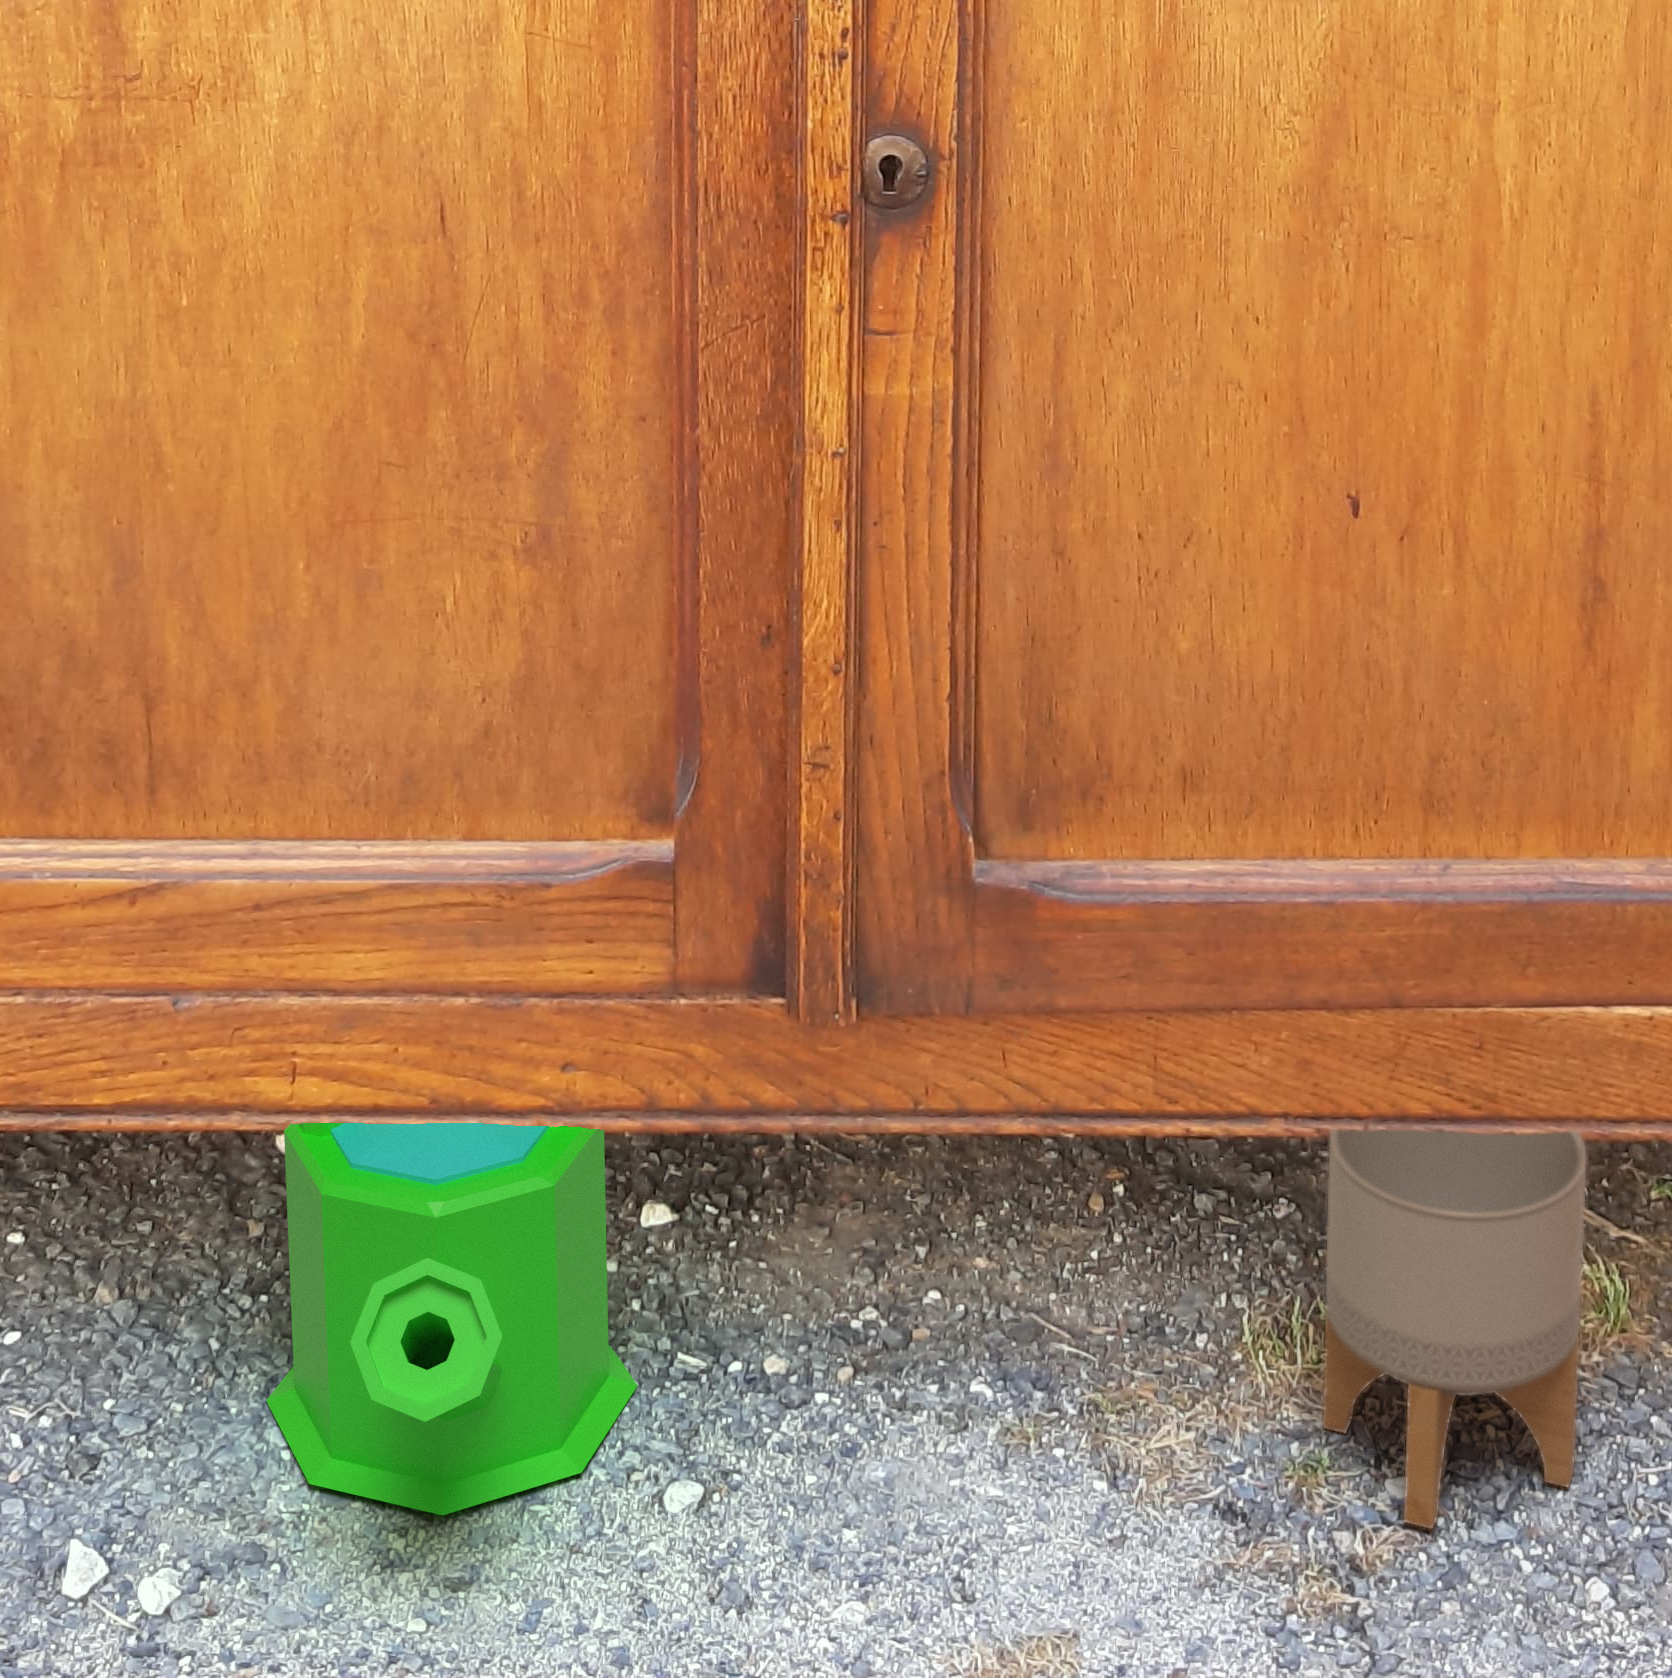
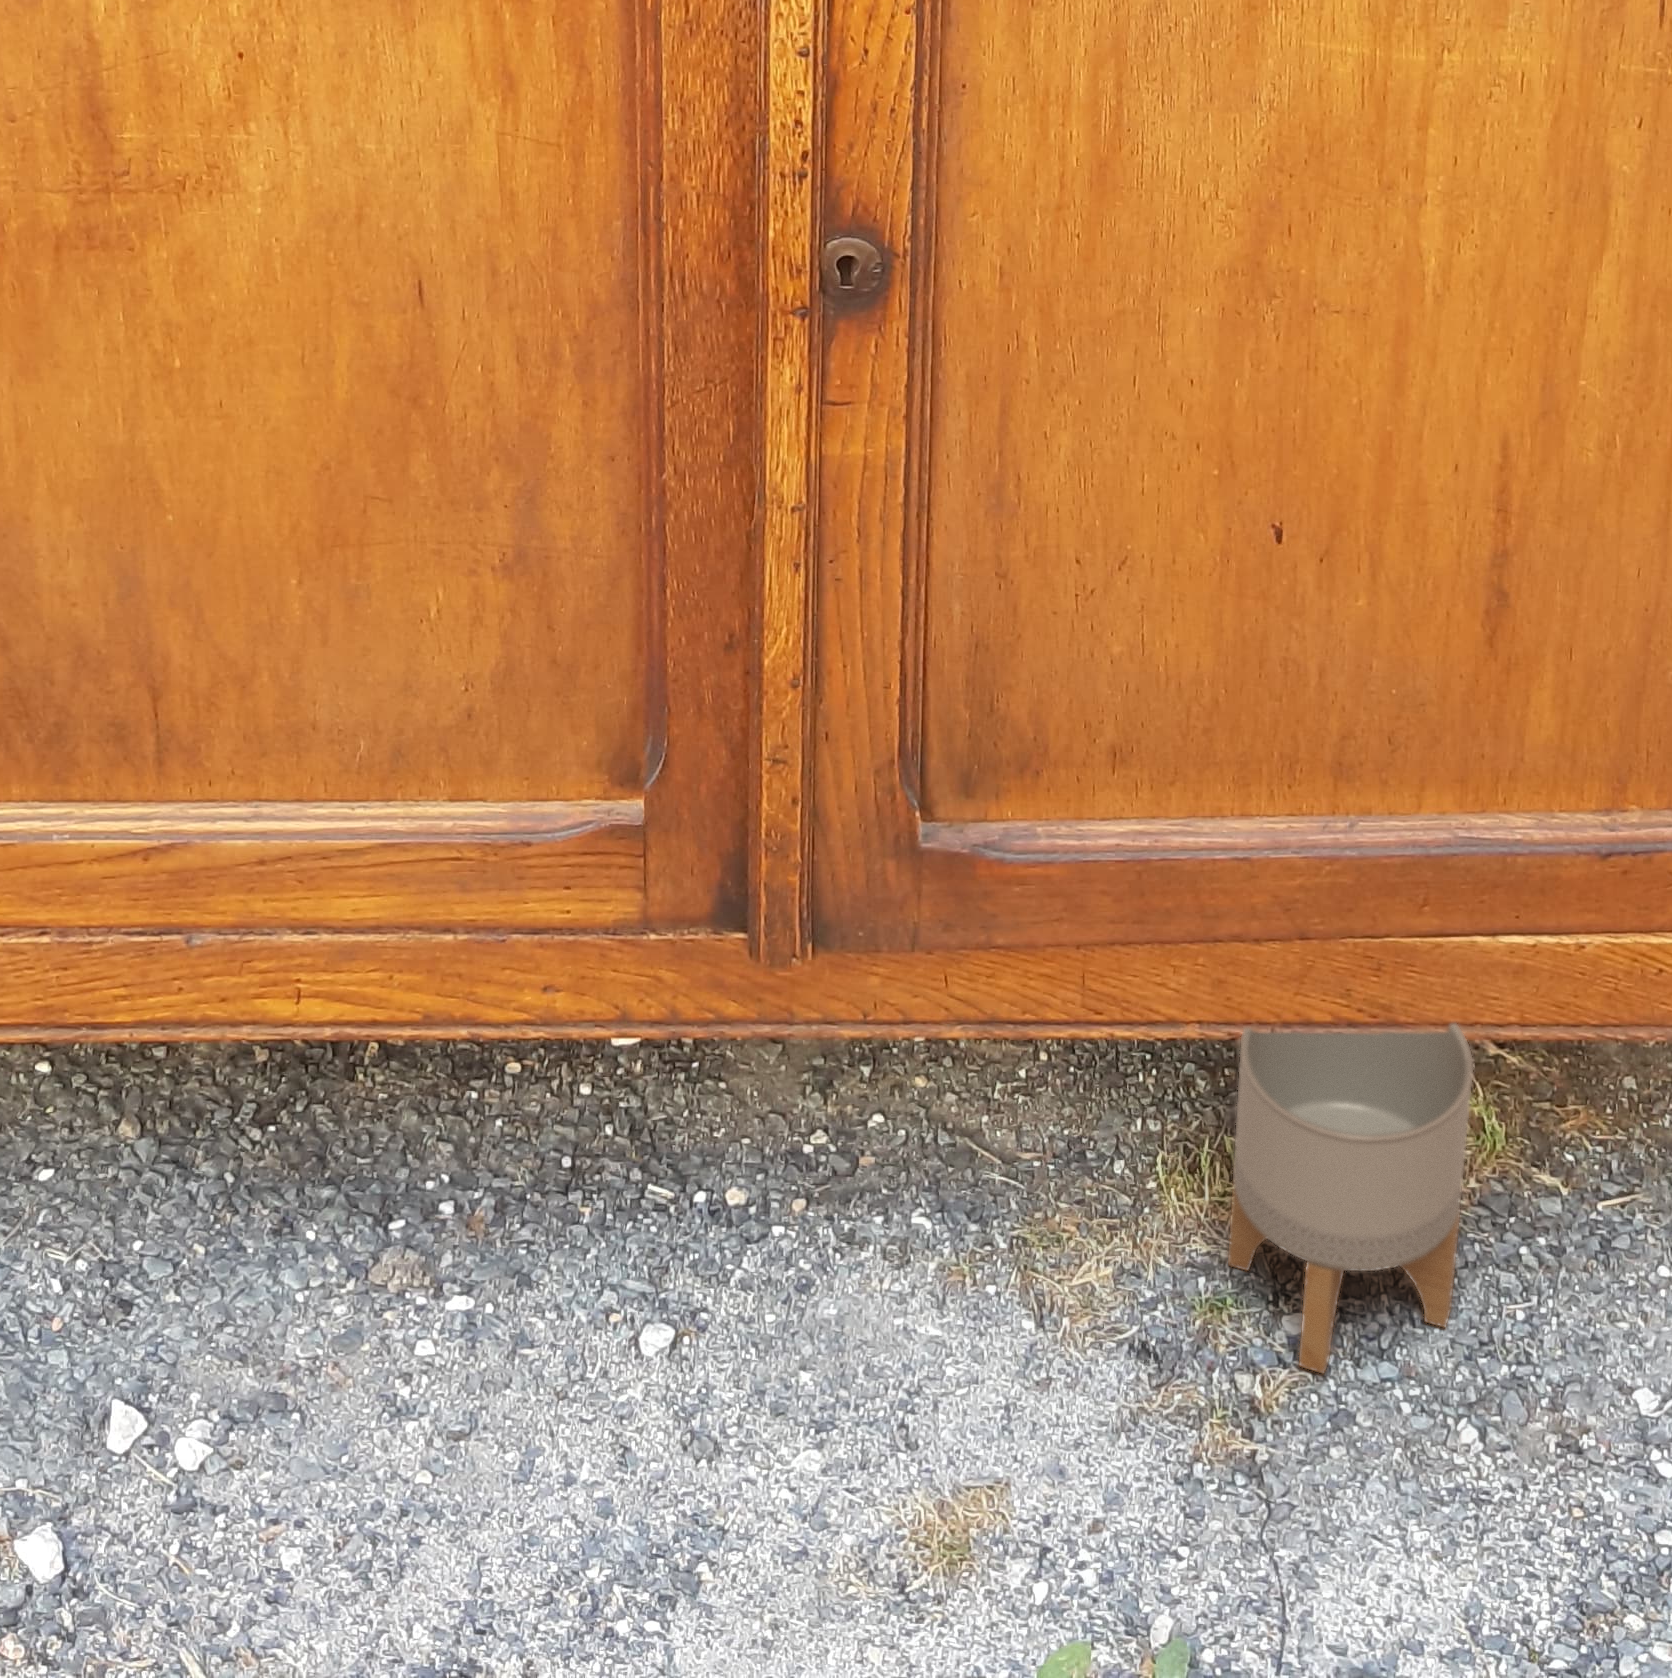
watering can: present [266,1123,638,1515] -> none [279,899,614,1367]

